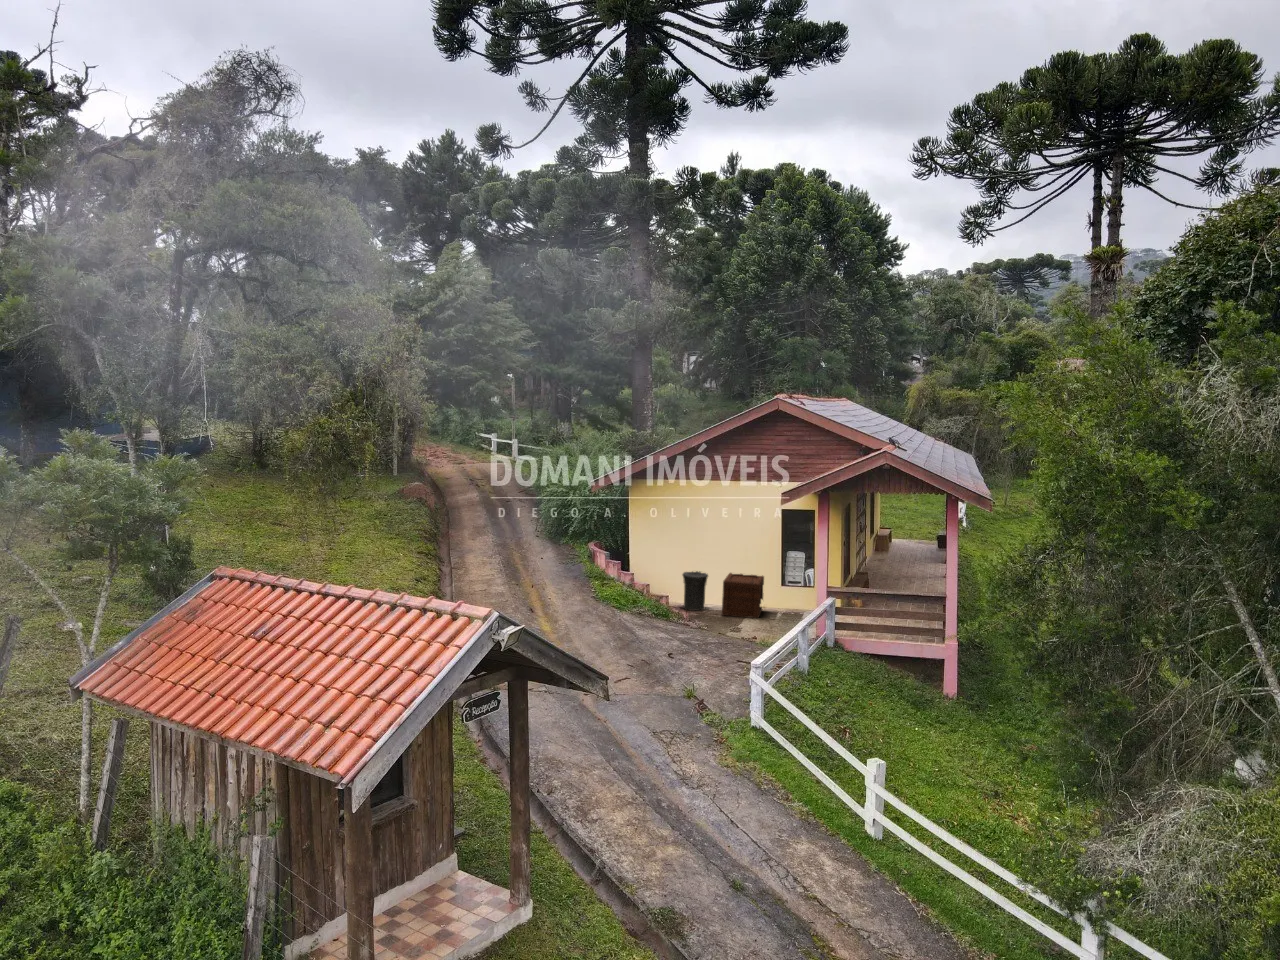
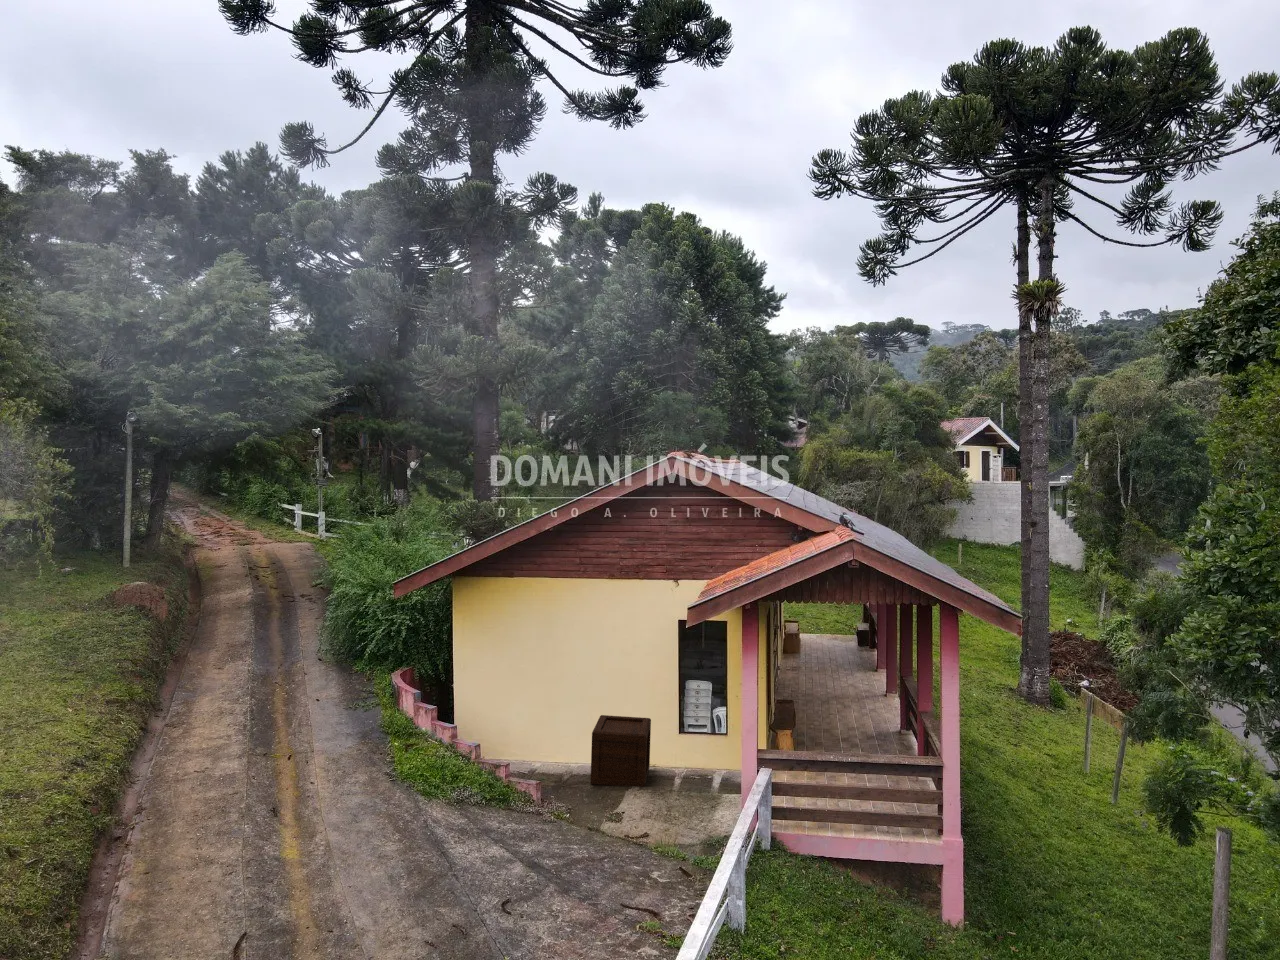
trash can: present [683,571,708,611] -> none [531,714,570,777]

